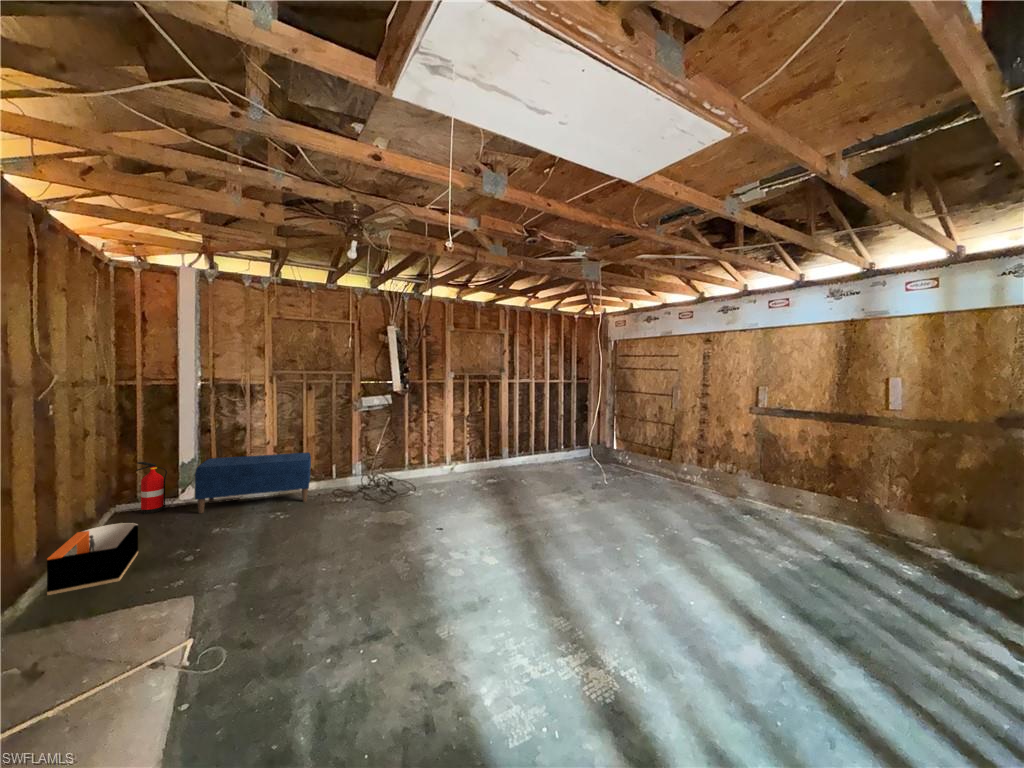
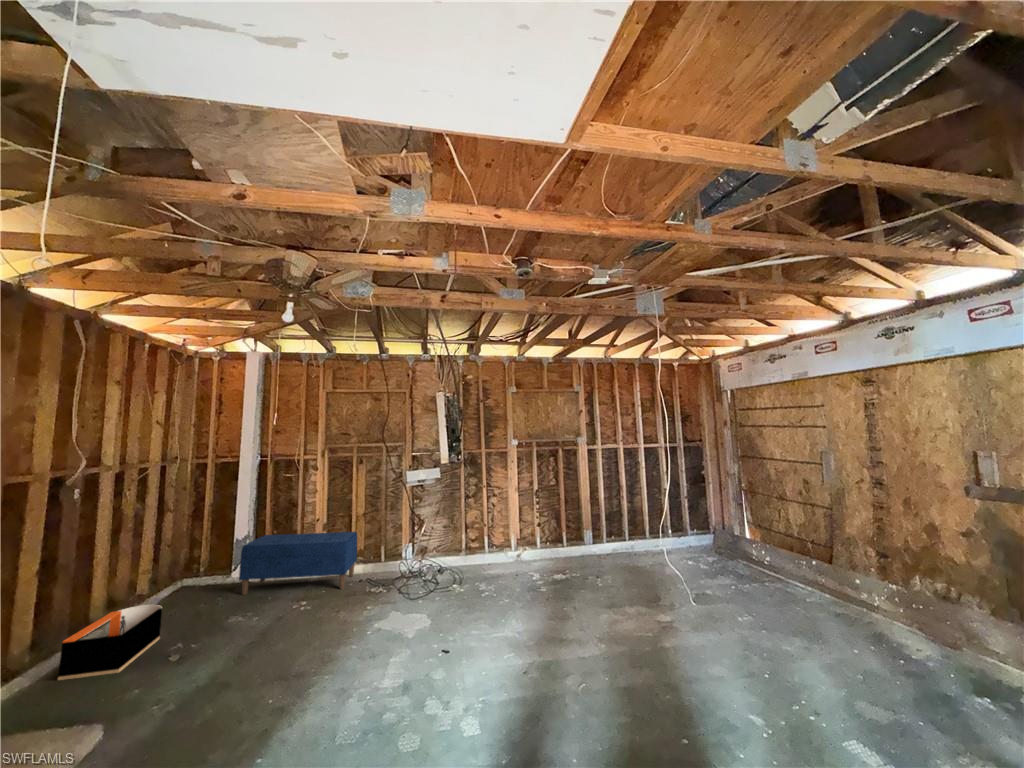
fire extinguisher: present [136,462,167,514] -> none [199,537,225,591]

